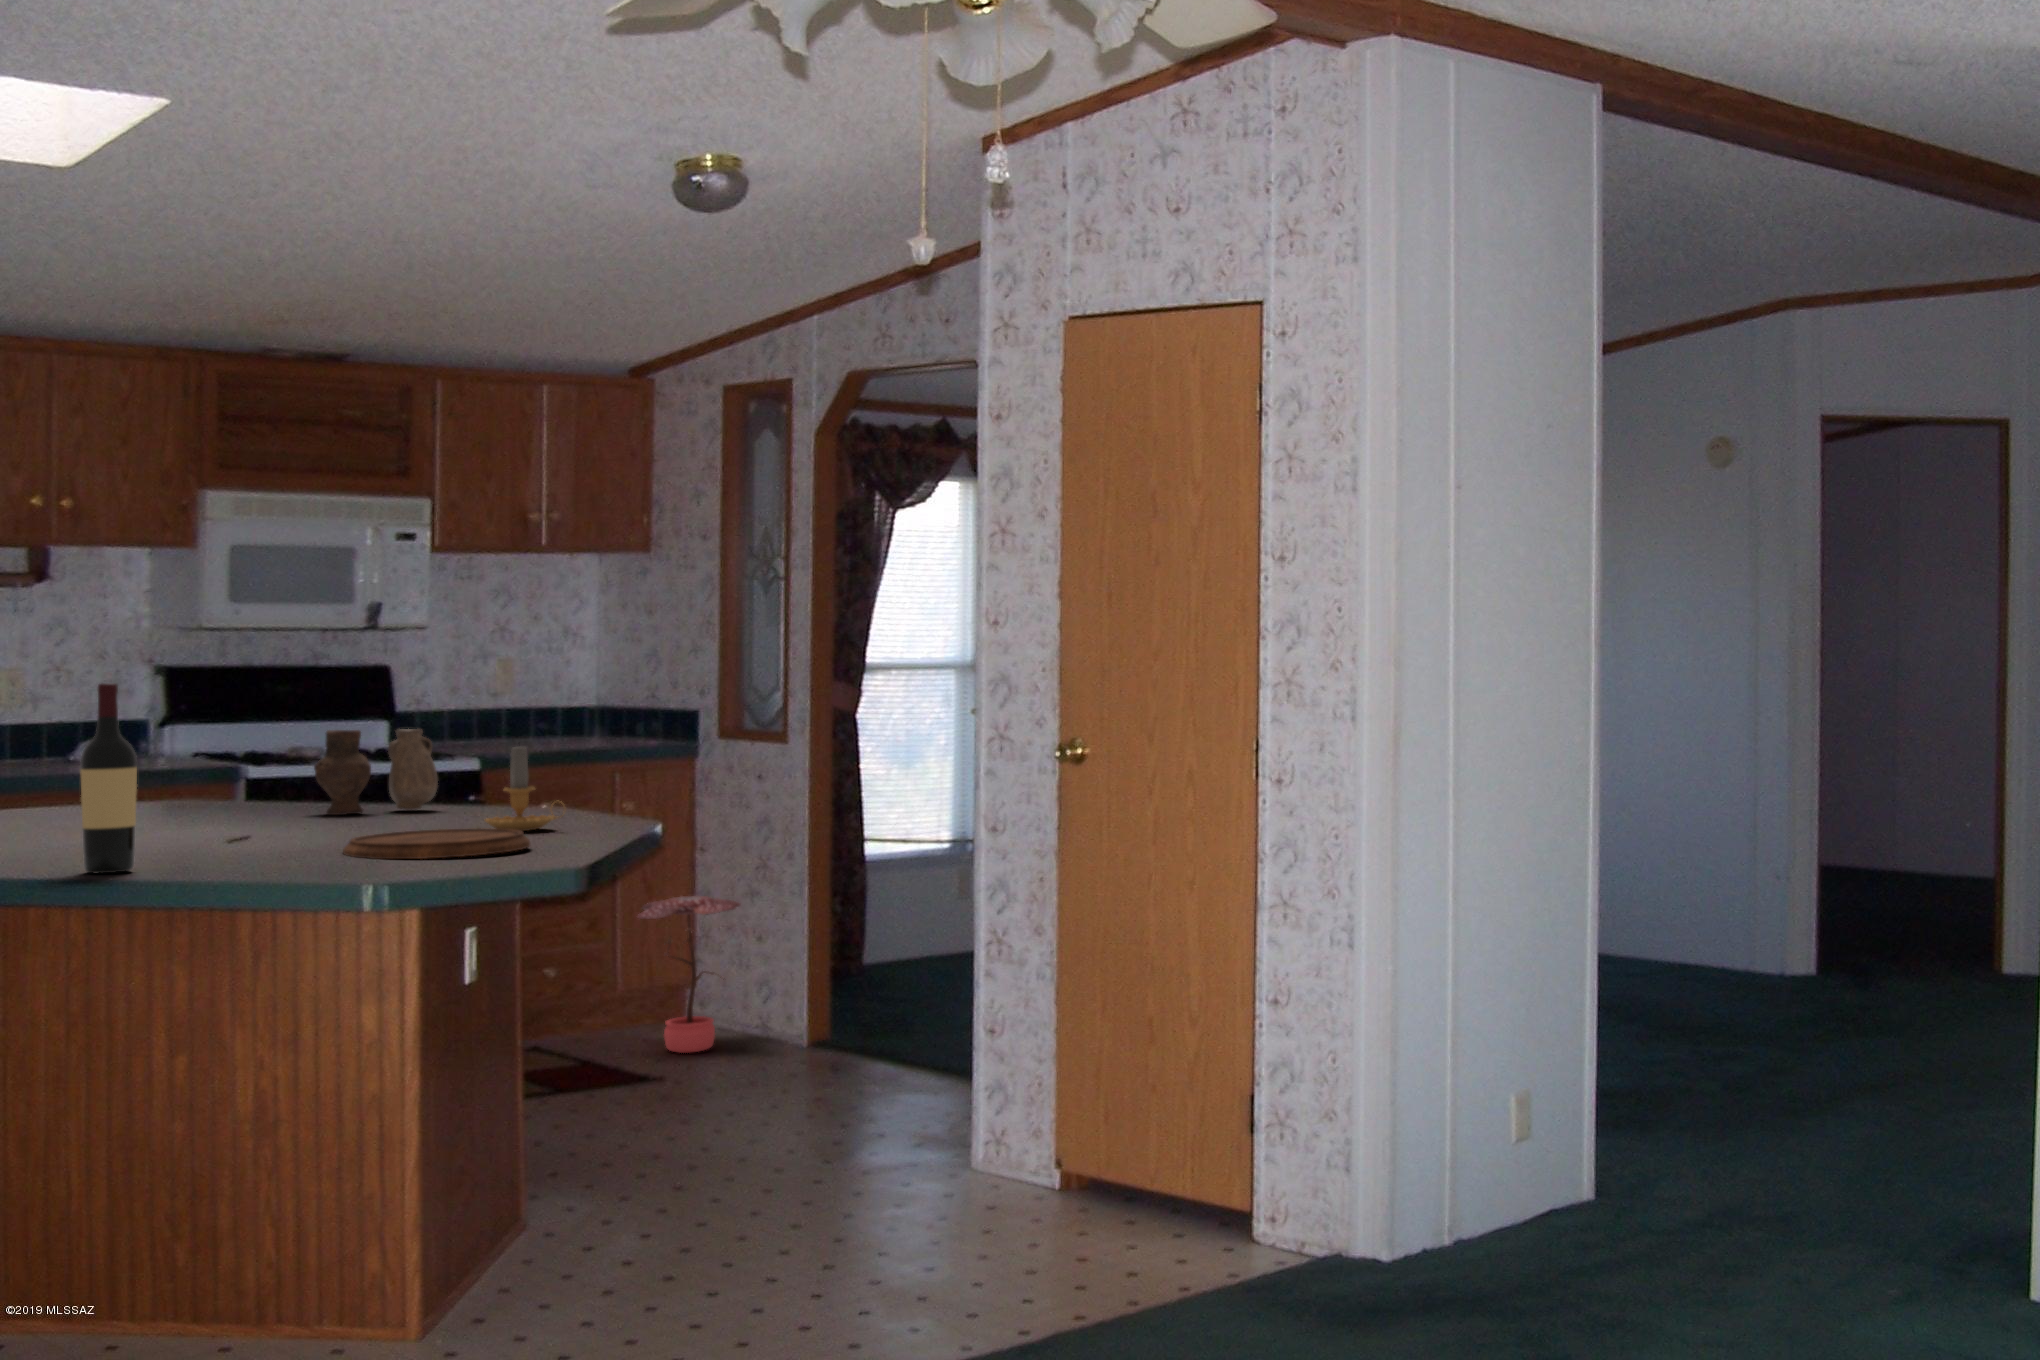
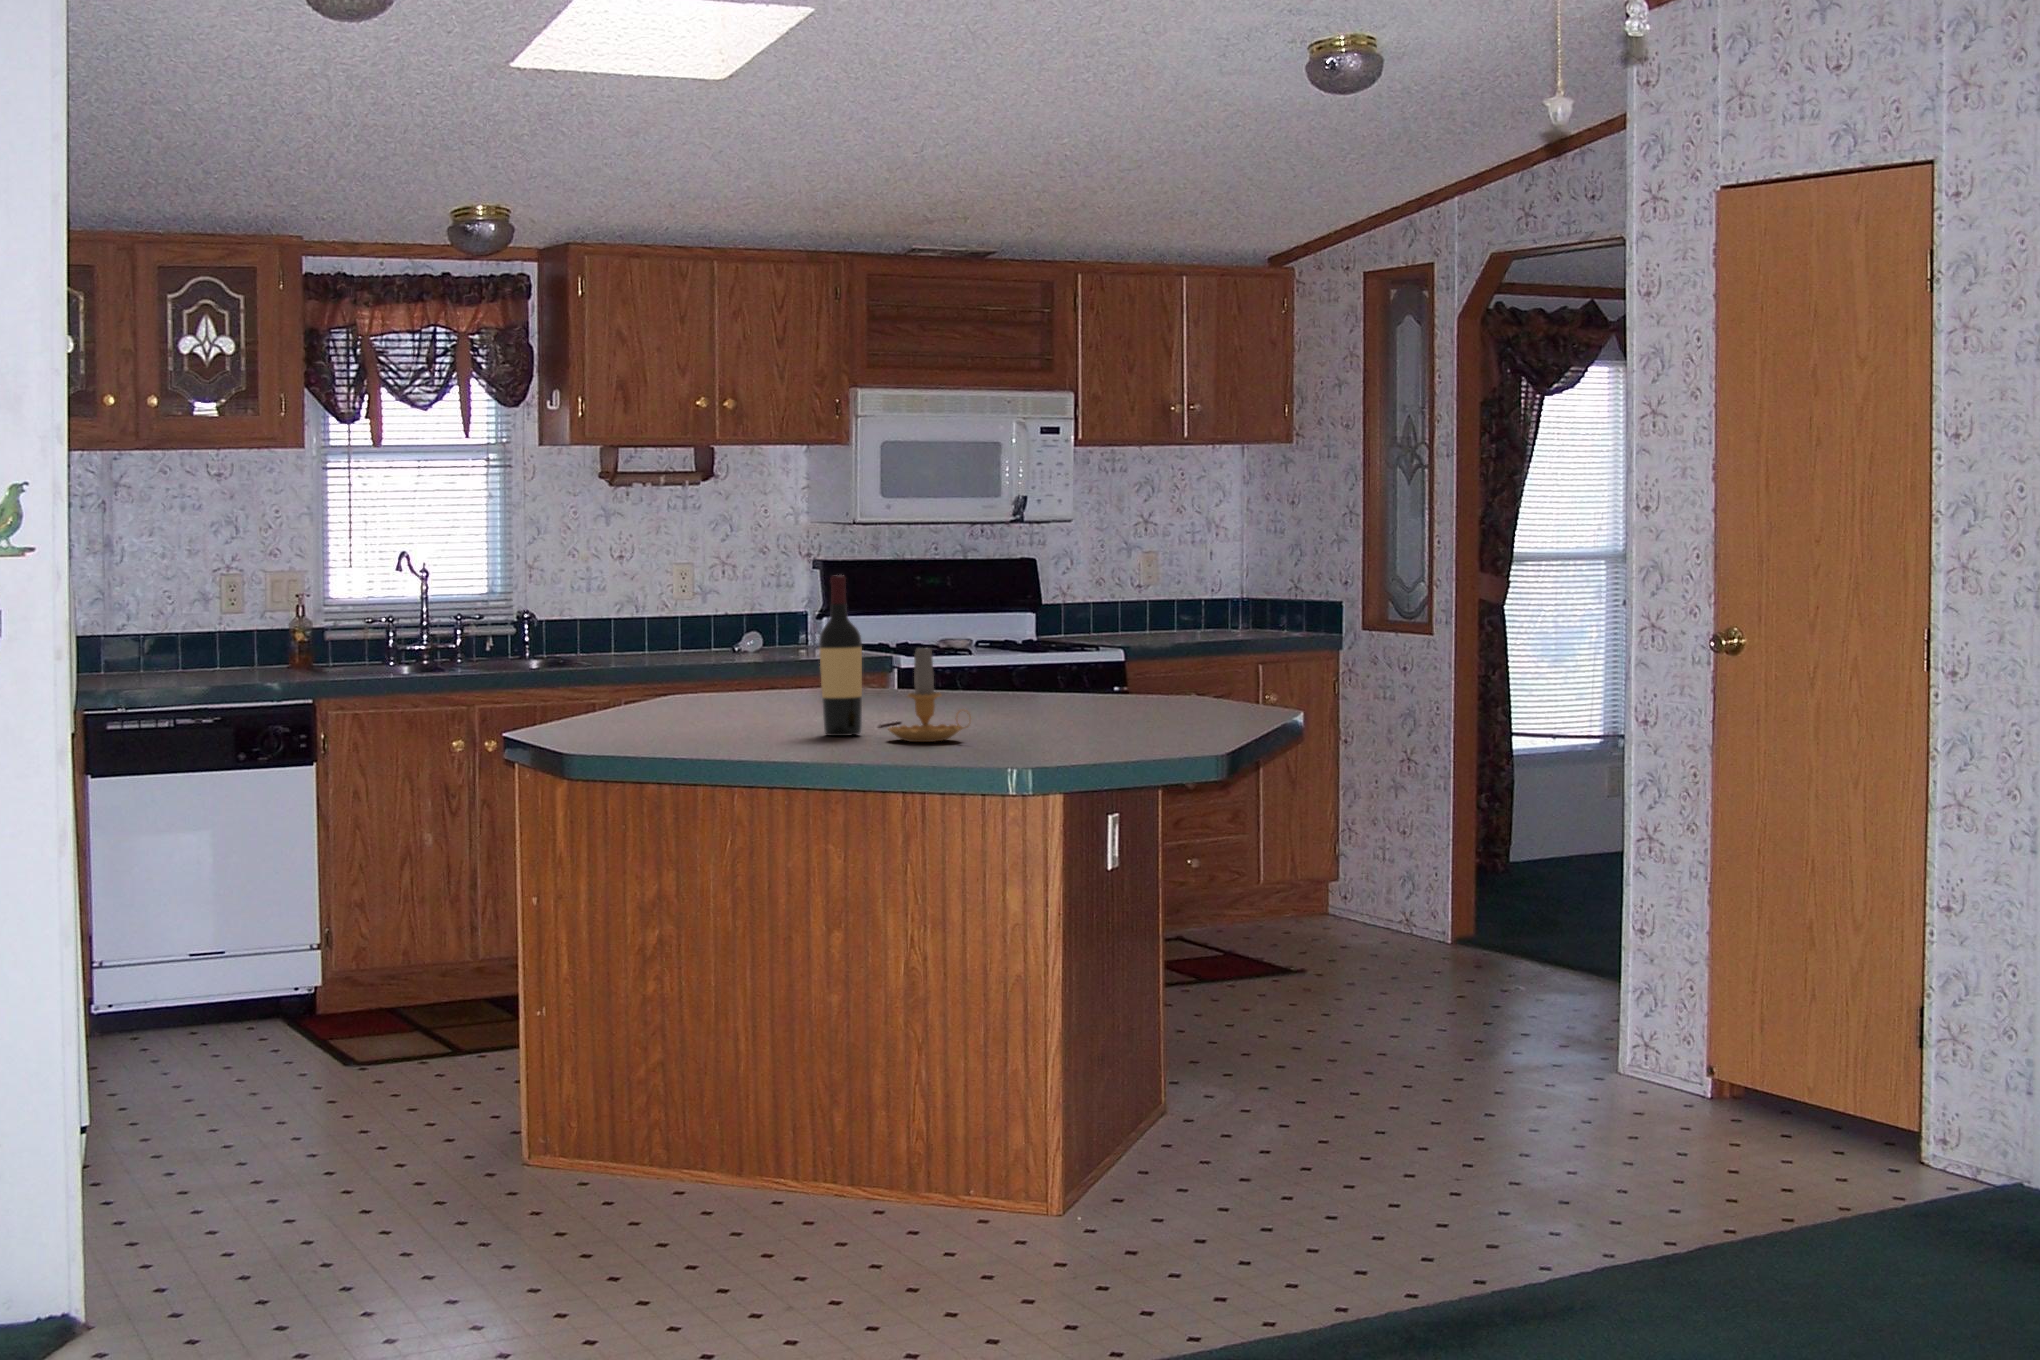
vase: present [314,729,438,815] -> none [994,618,1100,695]
candle: present [485,746,564,831] -> present [888,647,971,742]
cutting board: present [343,828,530,859] -> none [1024,708,1184,732]
potted plant: present [638,896,740,1053] -> none [1282,785,1384,938]

